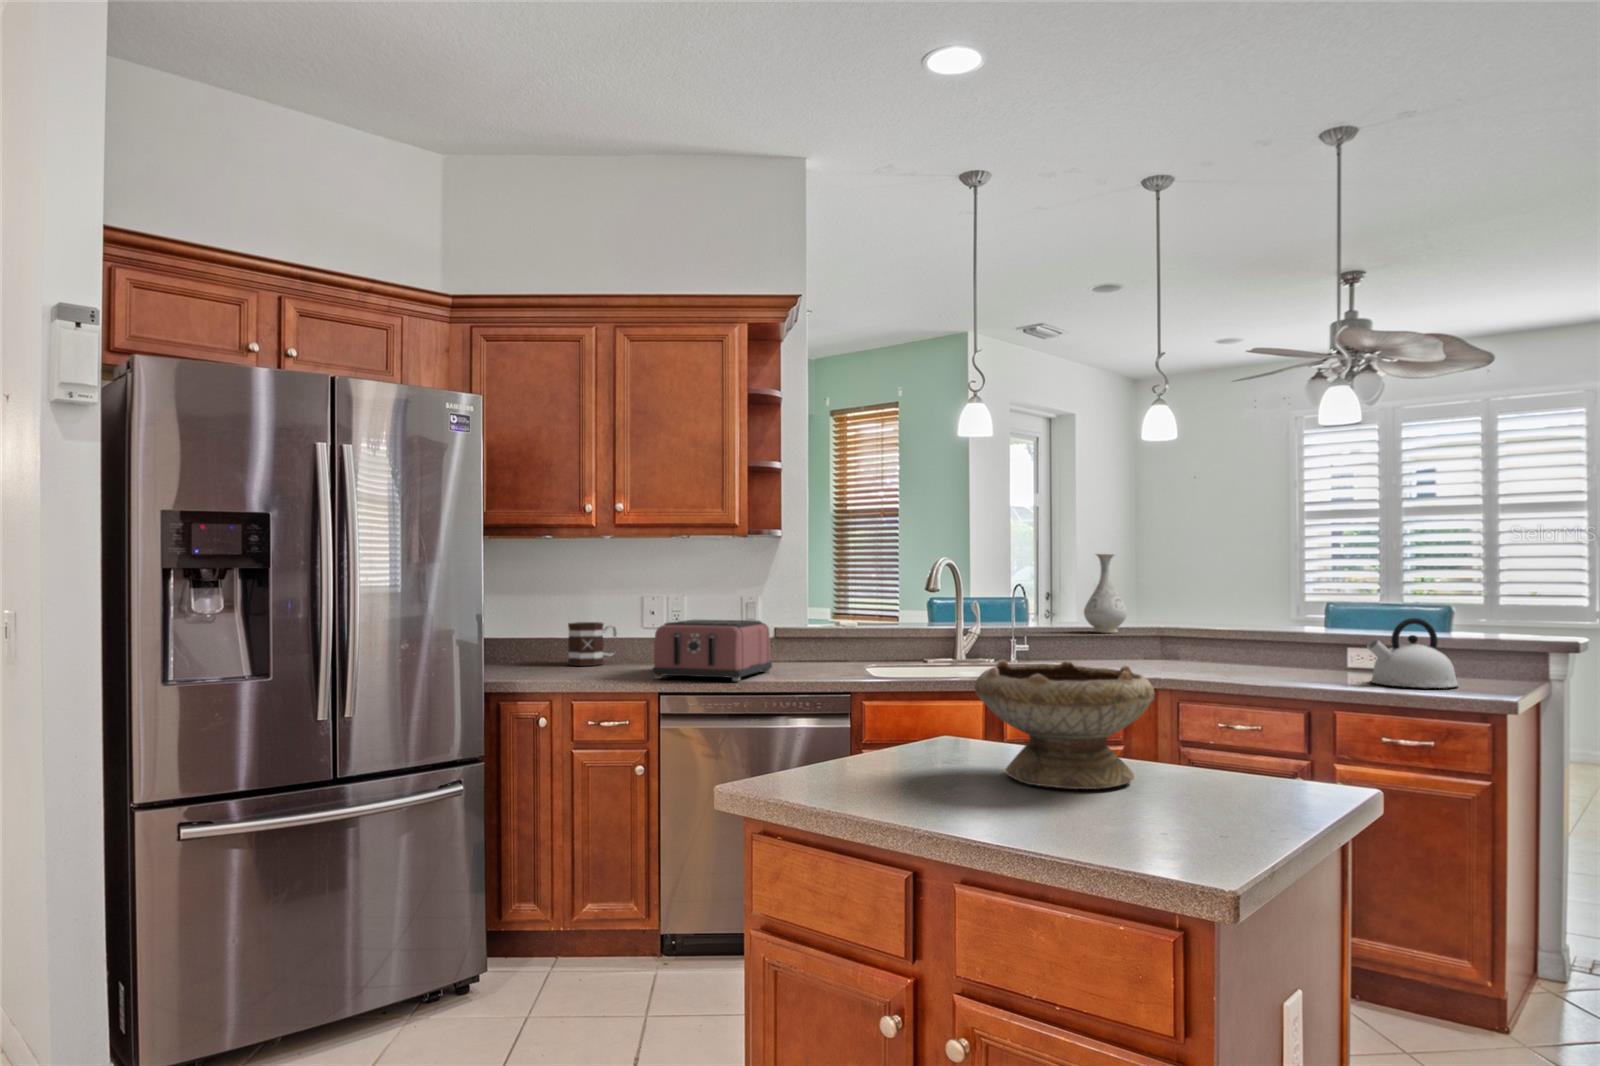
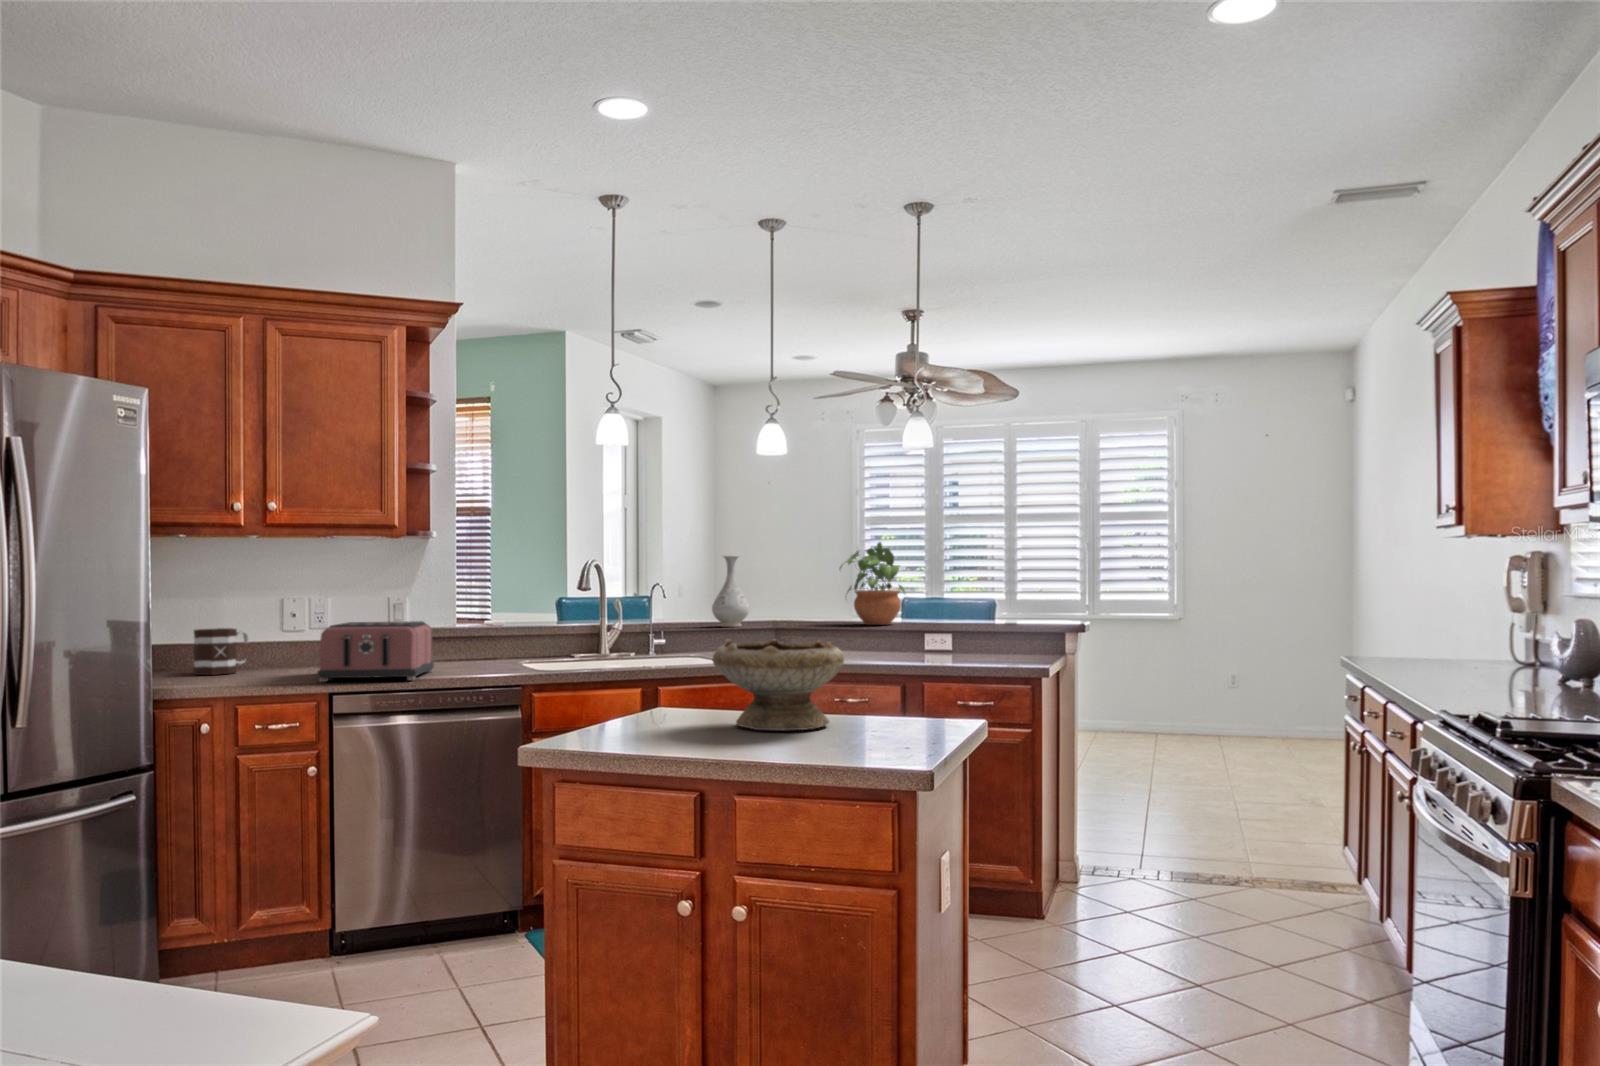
potted plant: none [1234,536,1321,636] -> present [840,542,905,625]
kettle: present [1367,618,1458,688] -> none [945,606,1007,660]

